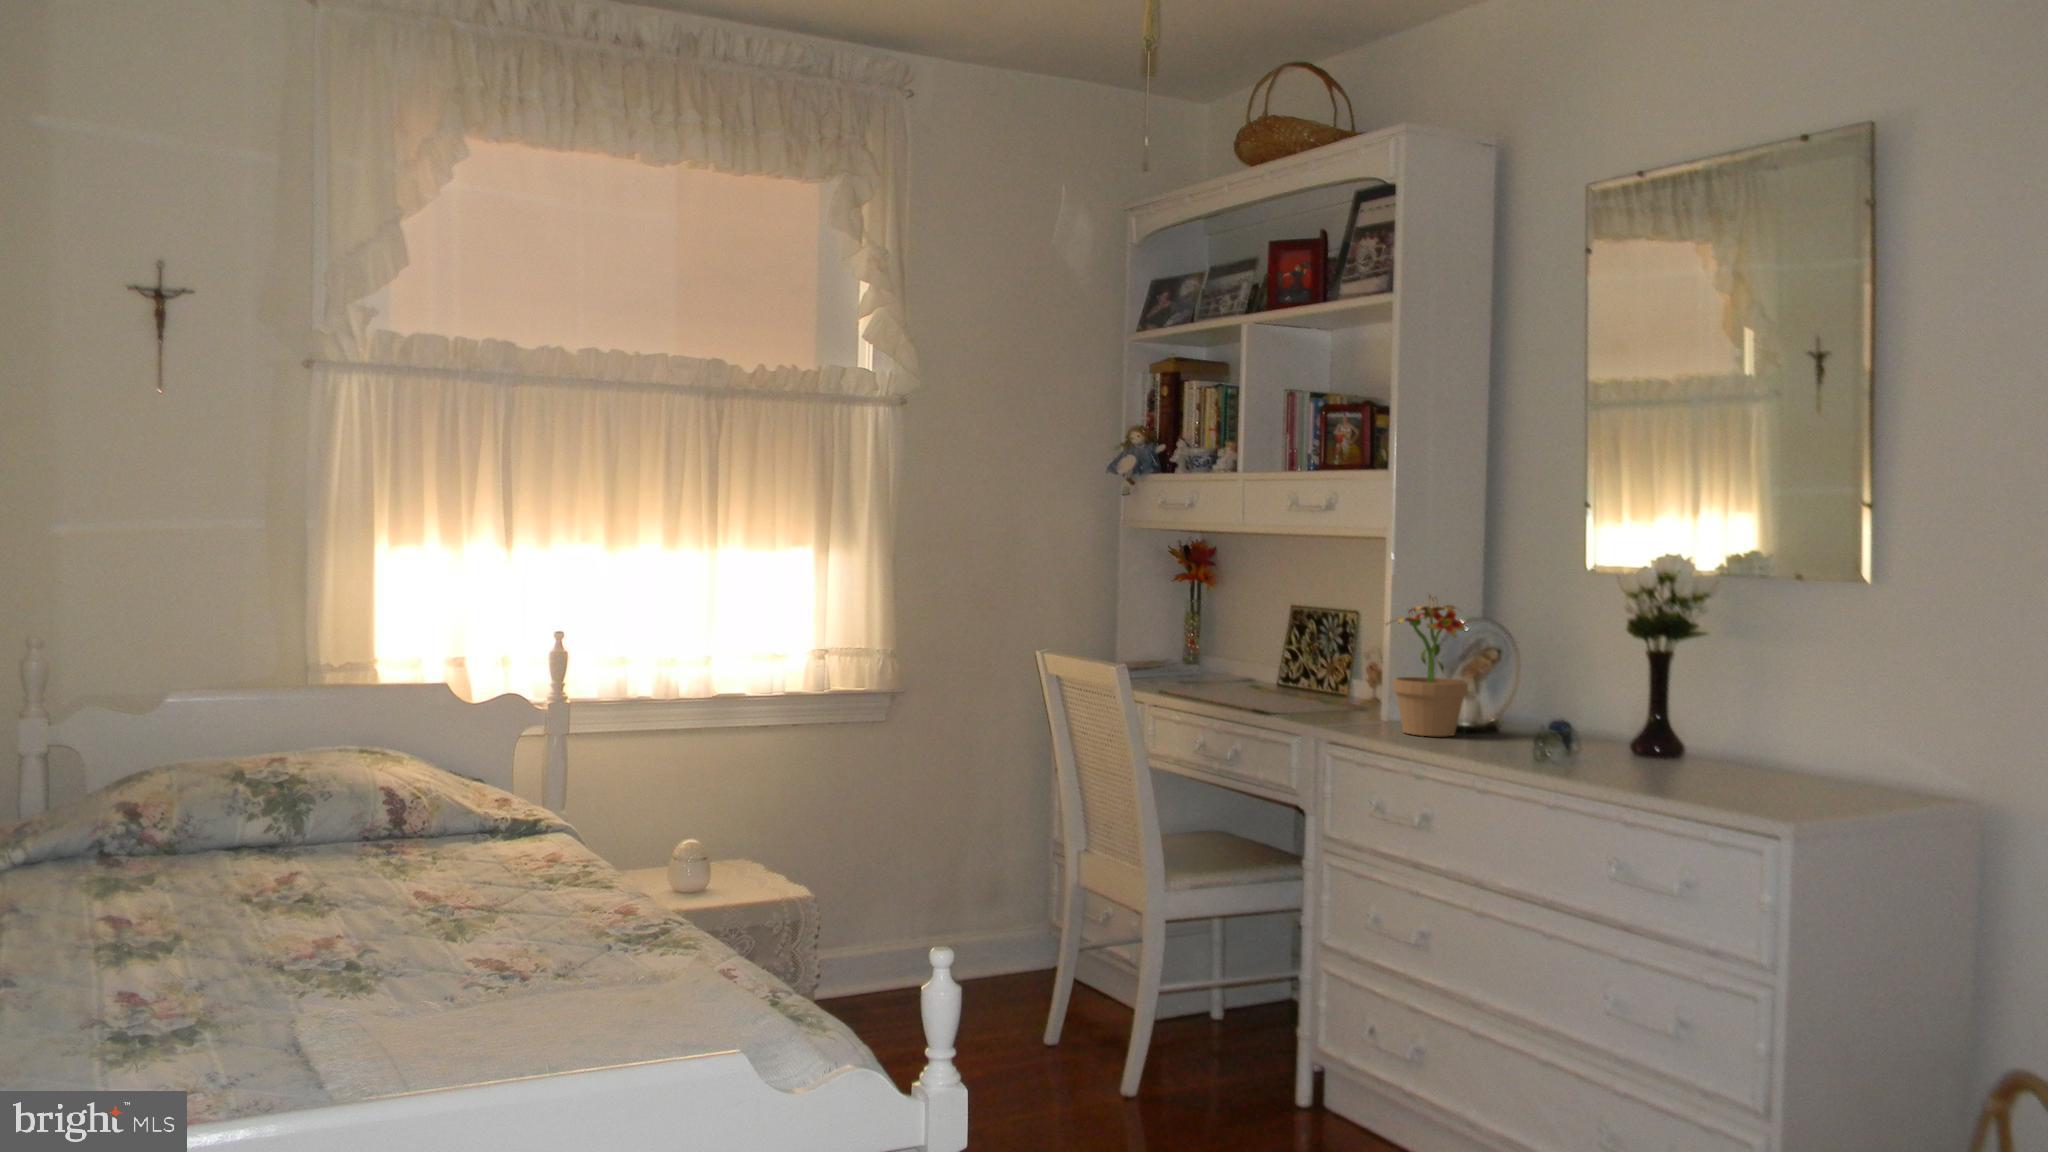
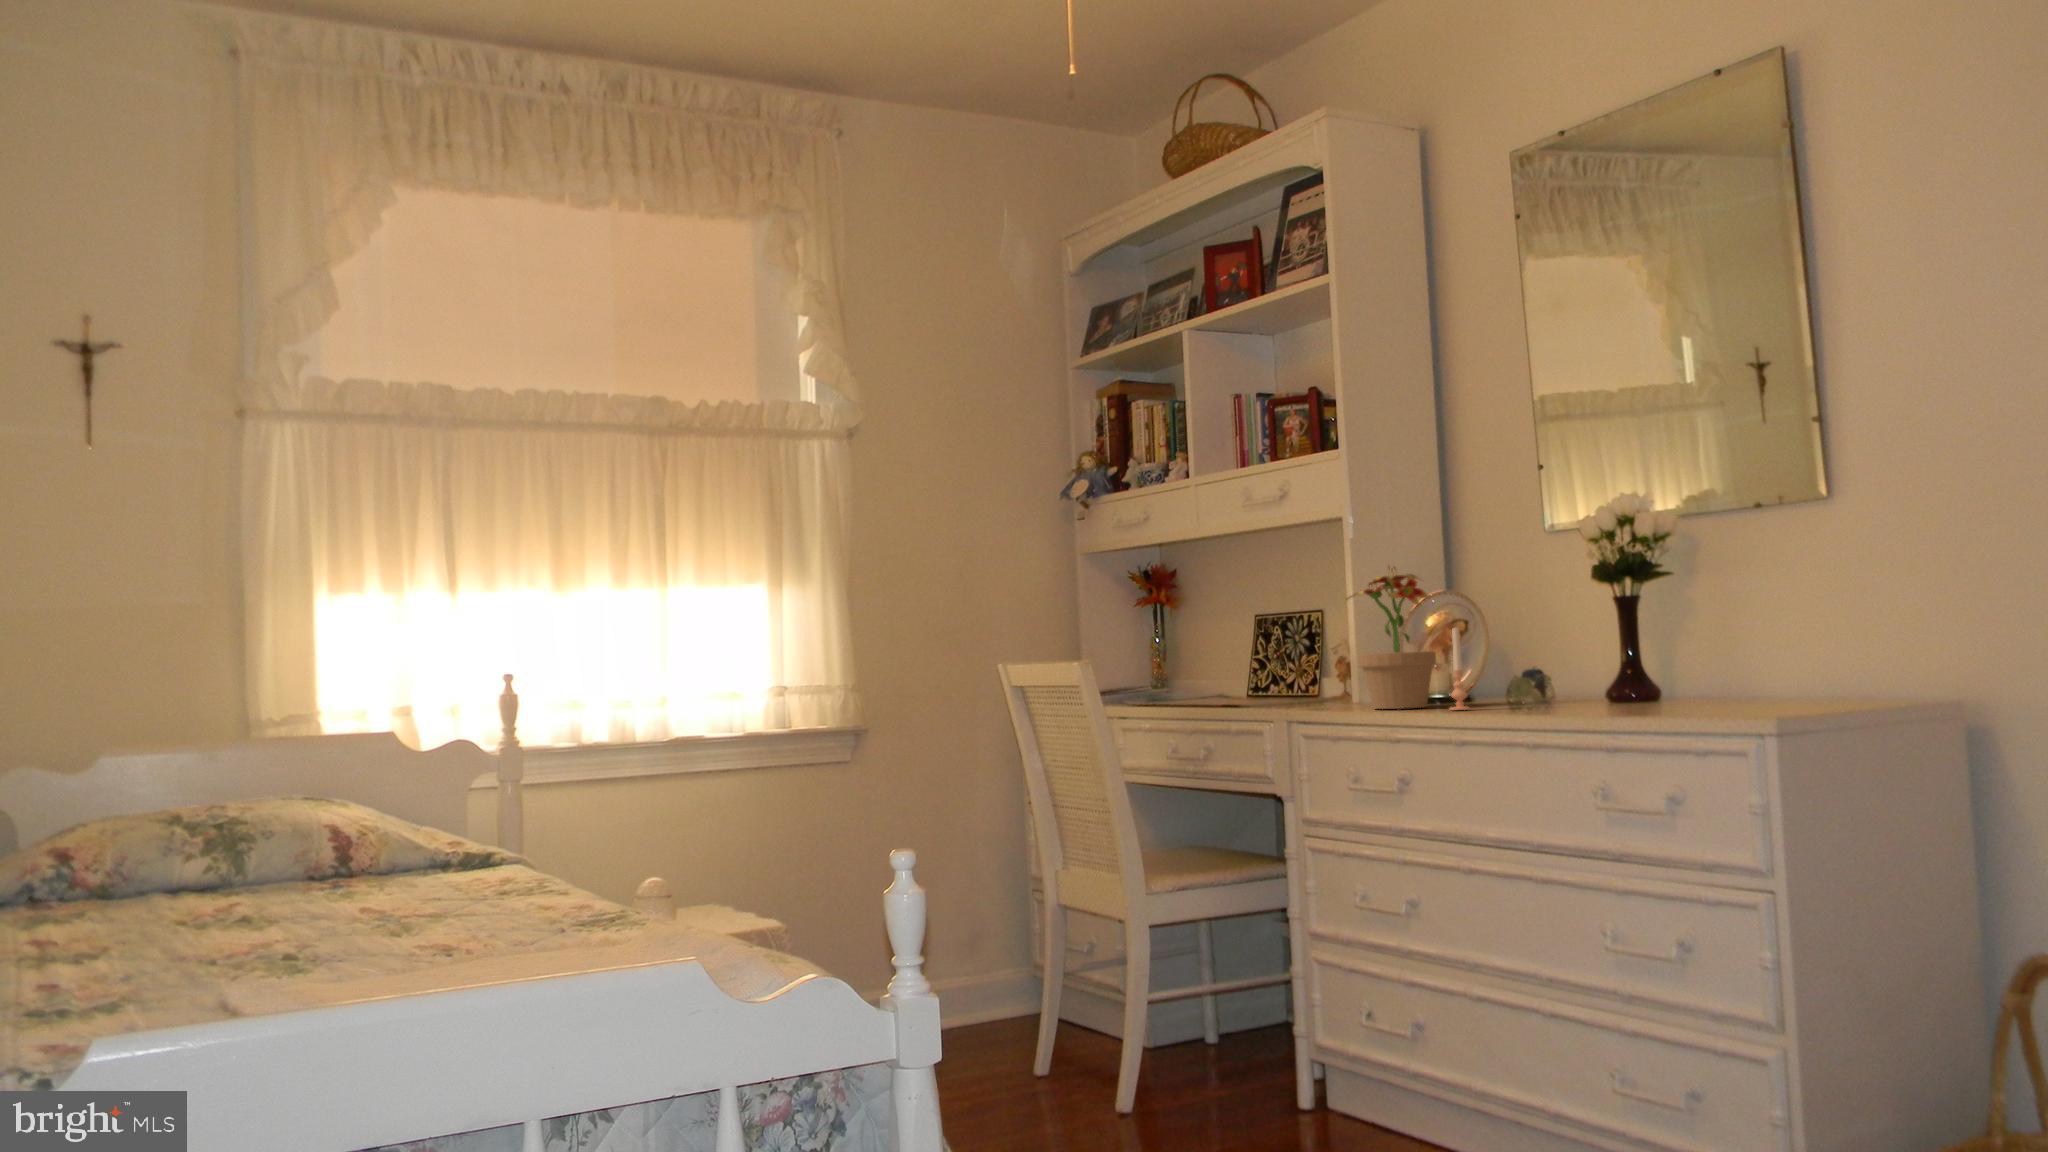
candle: none [1477,665,1497,746] -> present [1450,627,1470,710]

